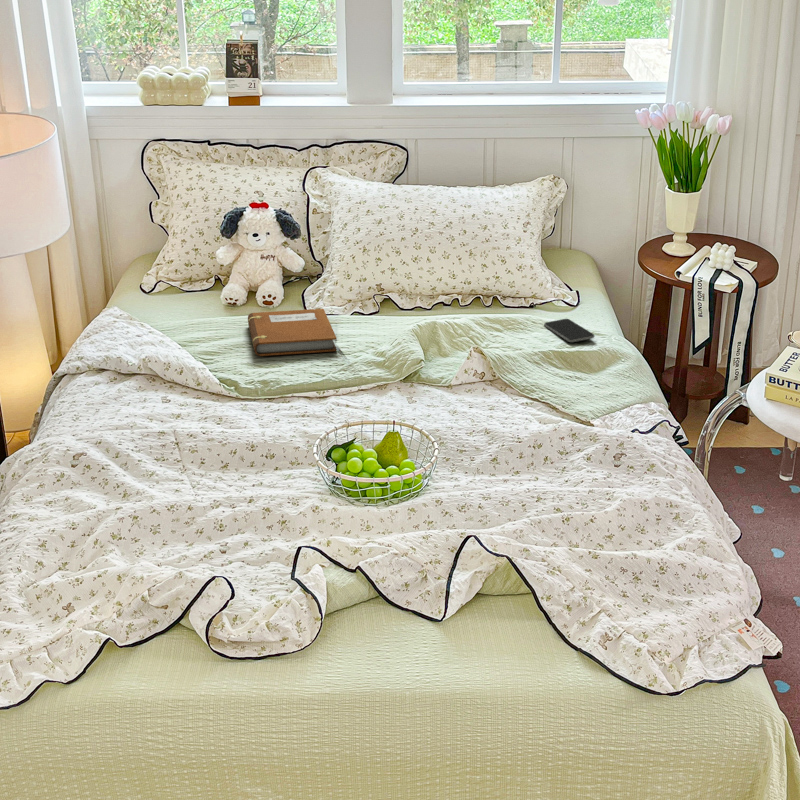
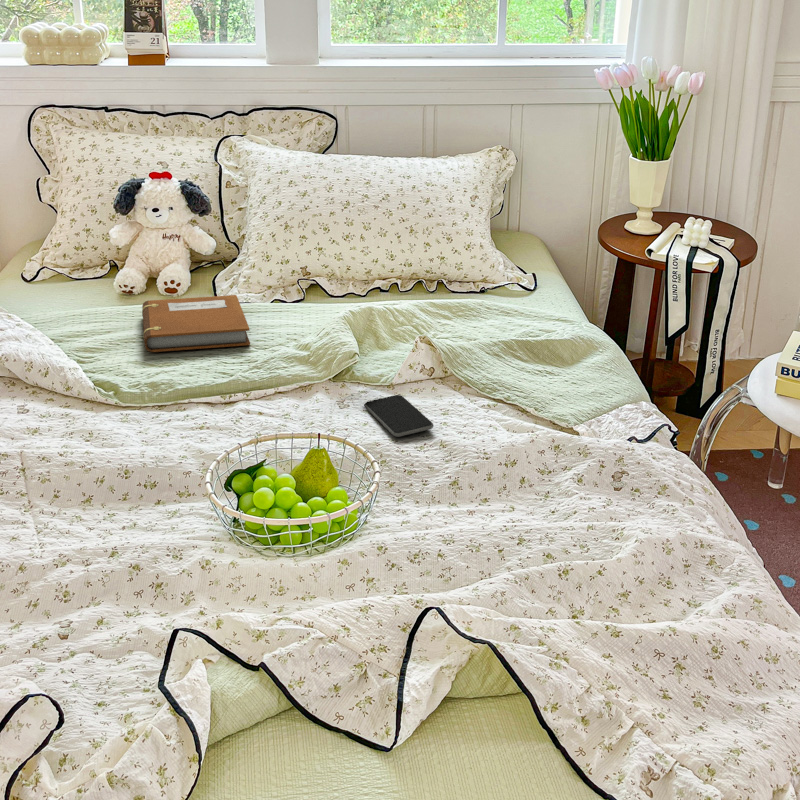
smartphone: present [544,319,595,342] -> present [364,395,434,437]

